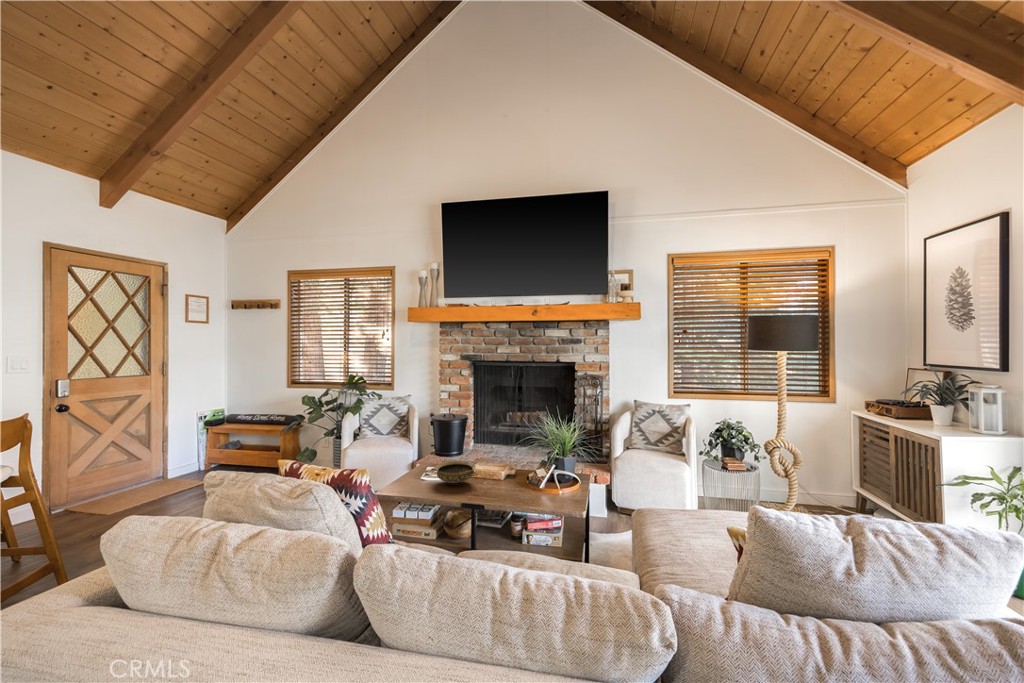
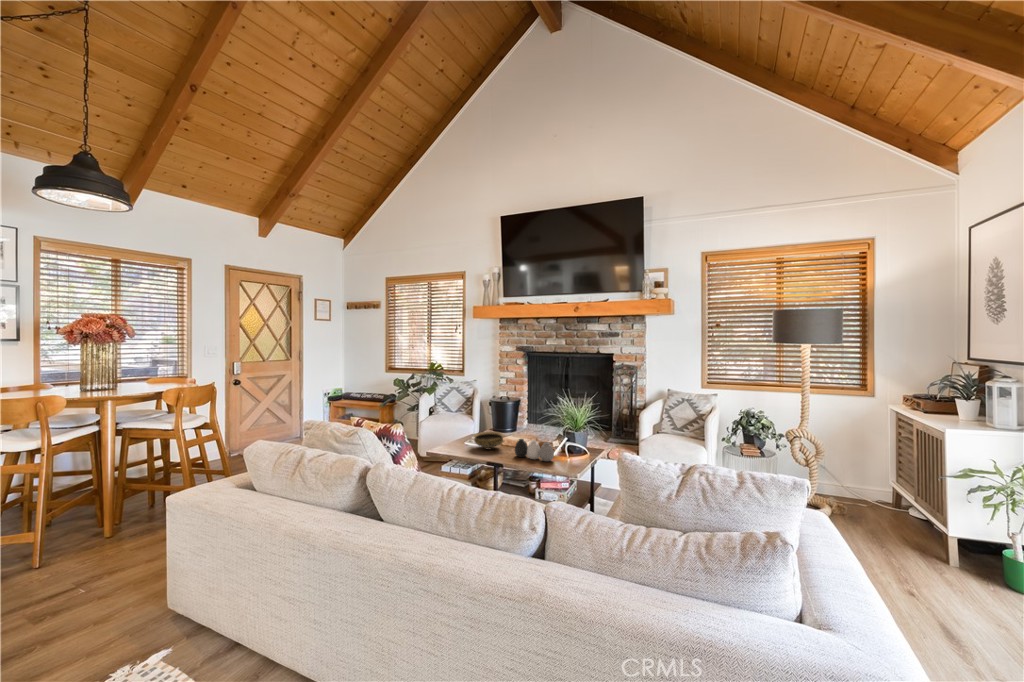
vase: none [495,469,547,497] -> present [515,439,554,461]

